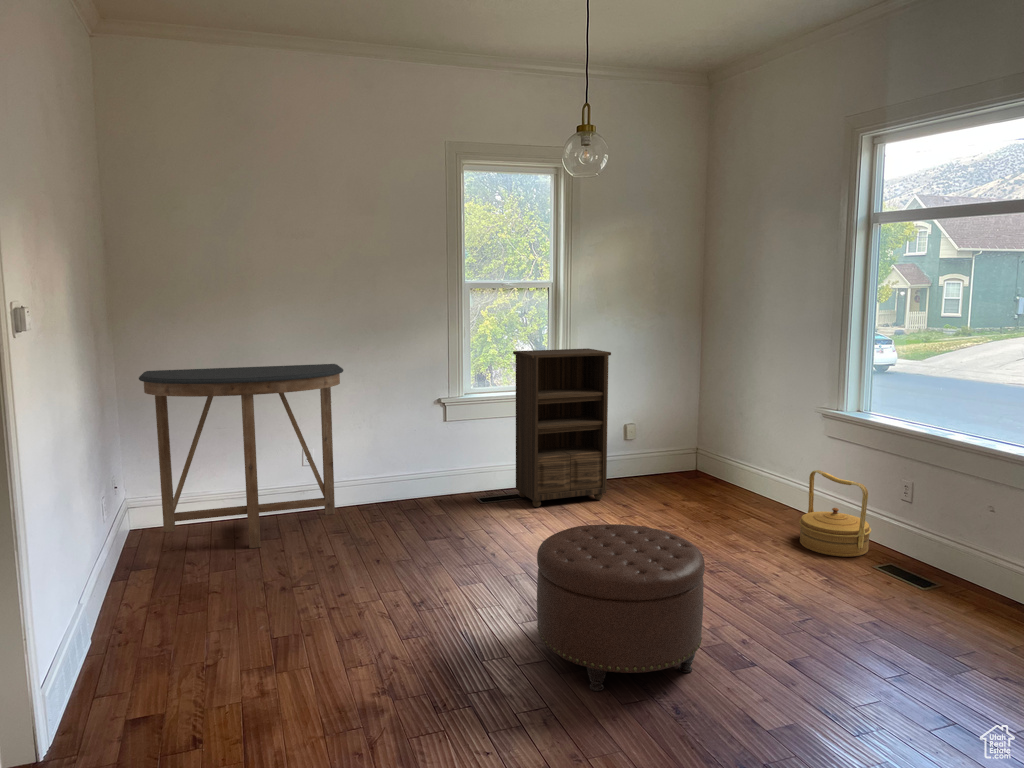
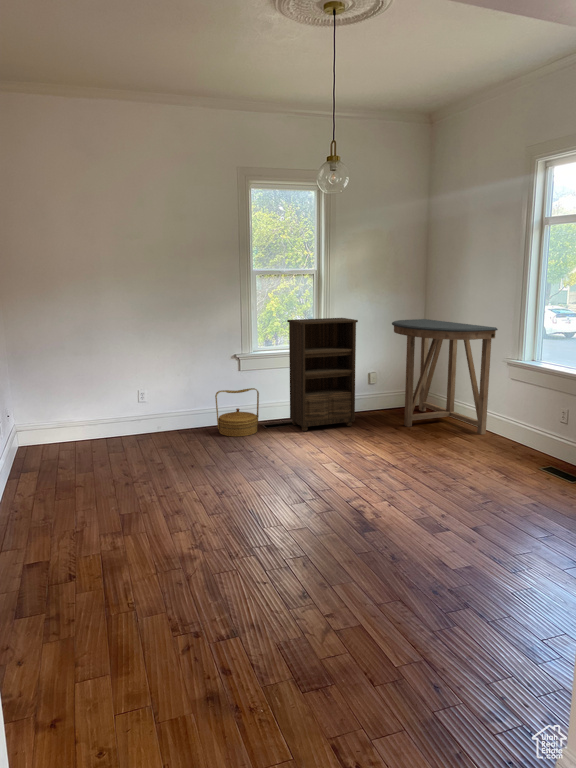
console table: present [139,364,343,548] -> present [392,319,498,434]
woven basket: present [799,470,871,557] -> present [215,388,259,437]
ottoman: present [537,524,705,691] -> none [300,437,414,546]

